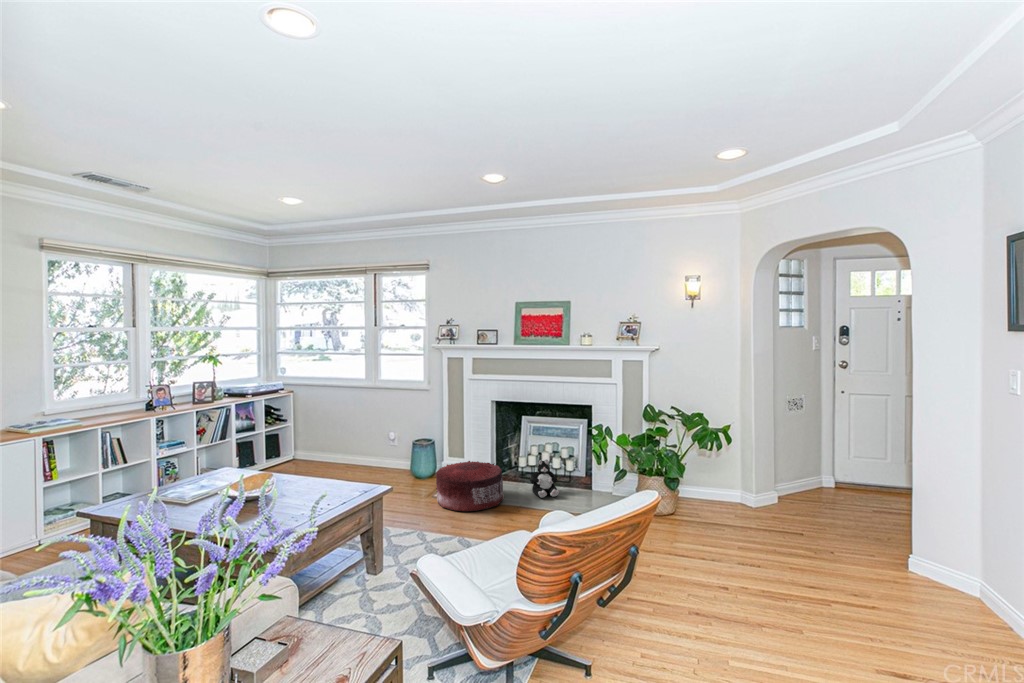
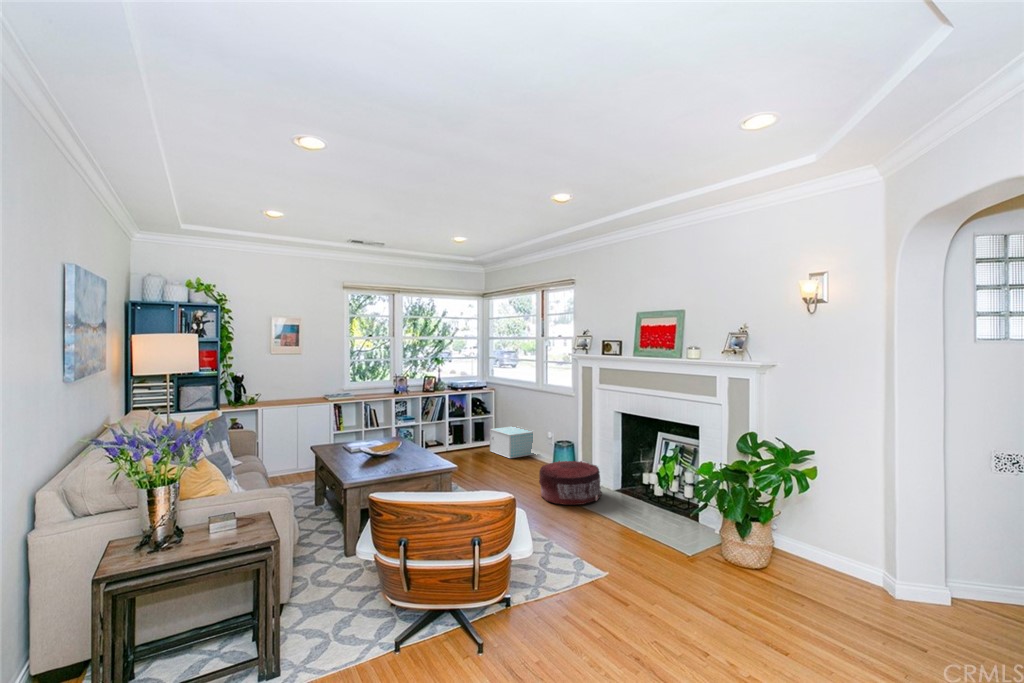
storage box: none [302,436,366,475] -> present [490,427,534,458]
plush toy: present [530,460,559,498] -> none [628,471,656,509]

